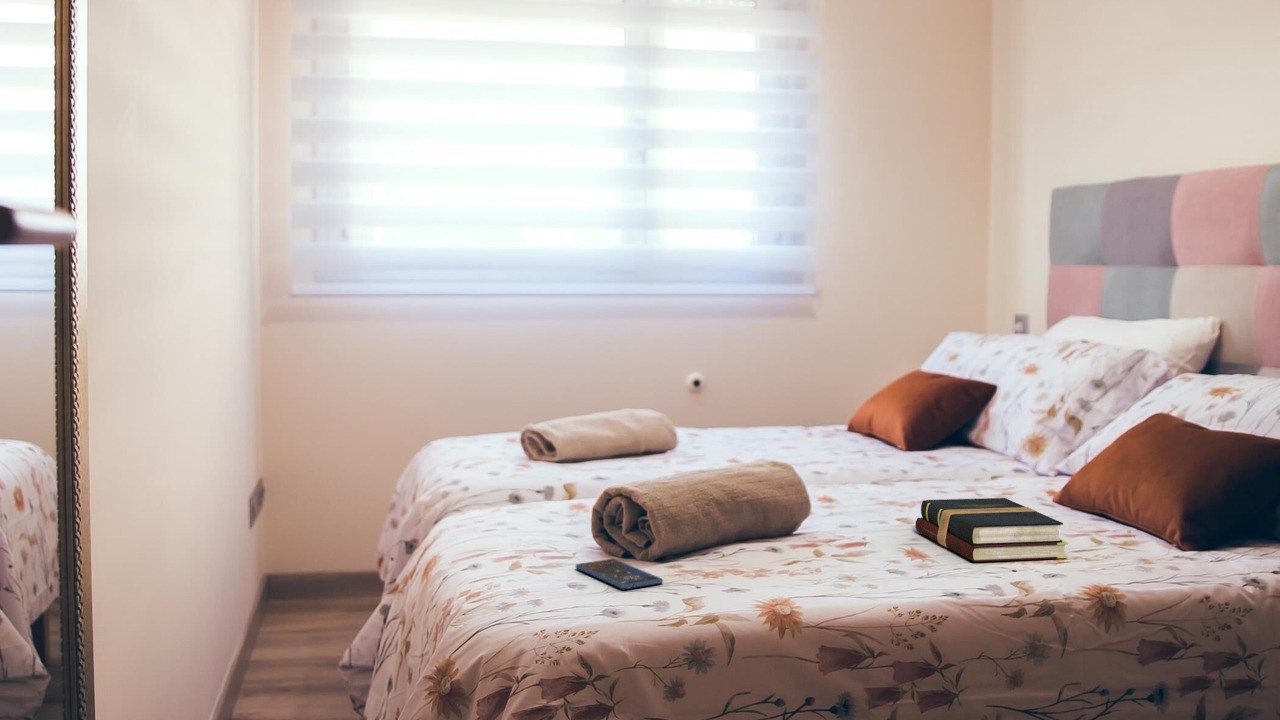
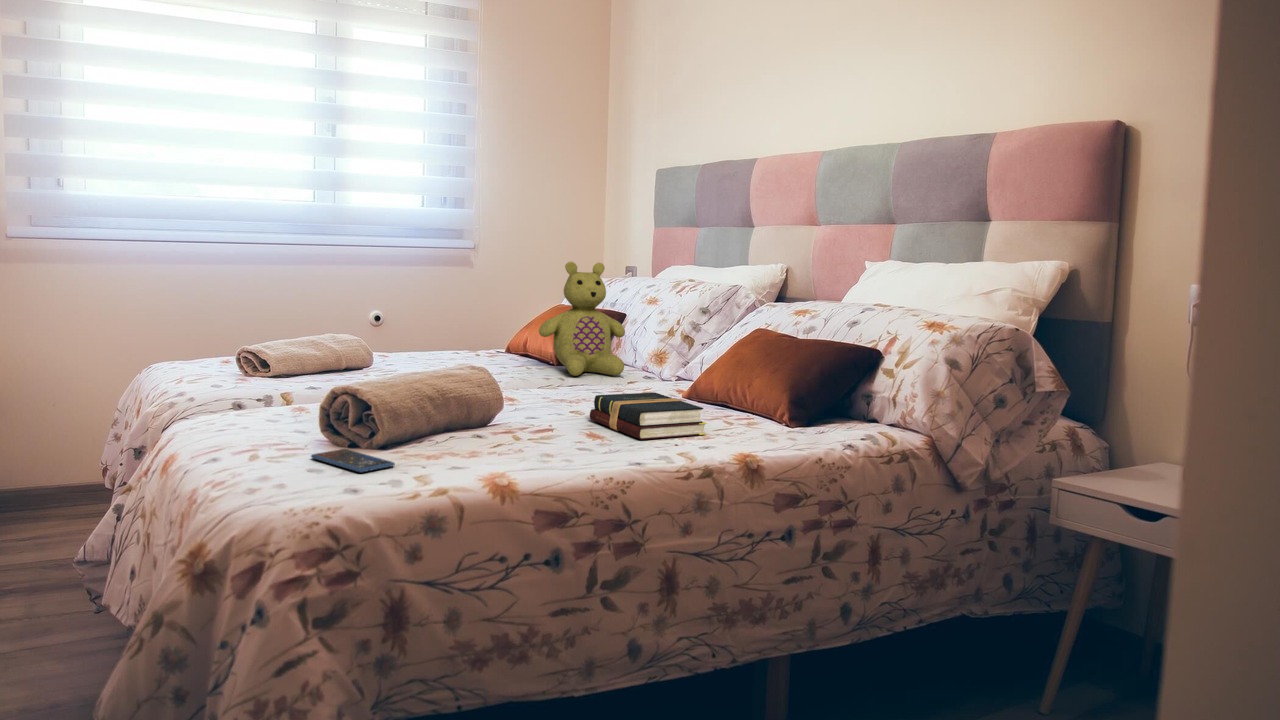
stuffed bear: none [872,321,988,467] -> present [539,262,625,376]

